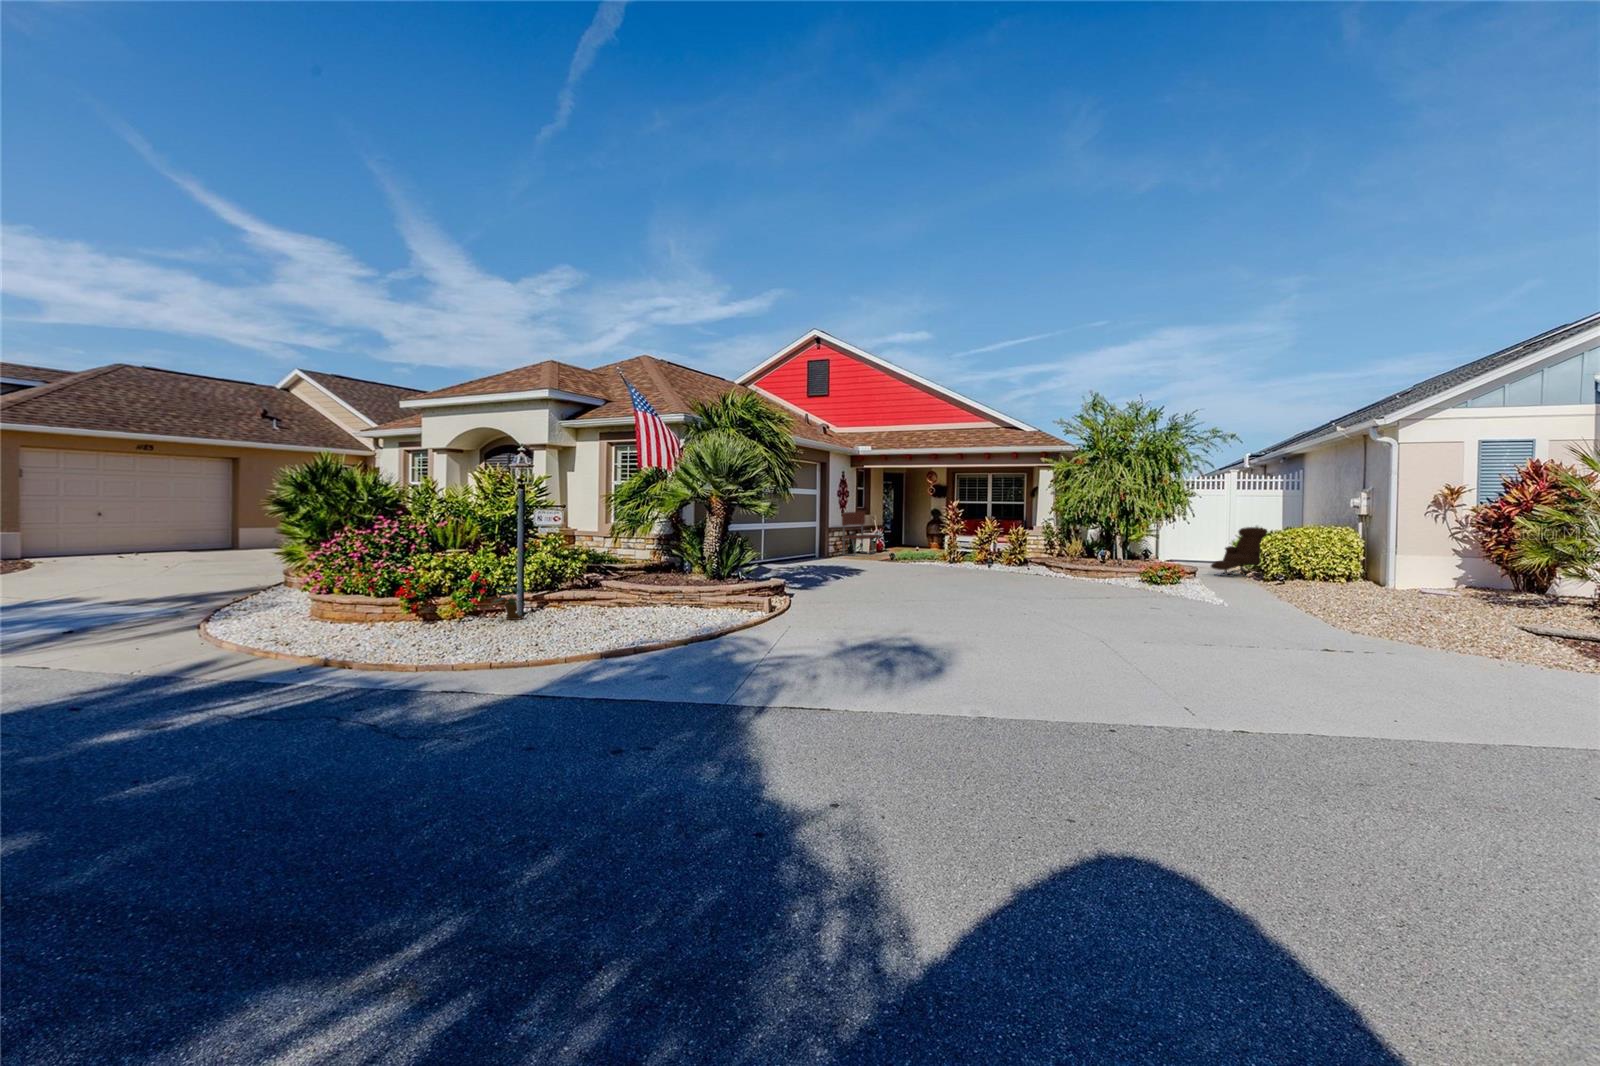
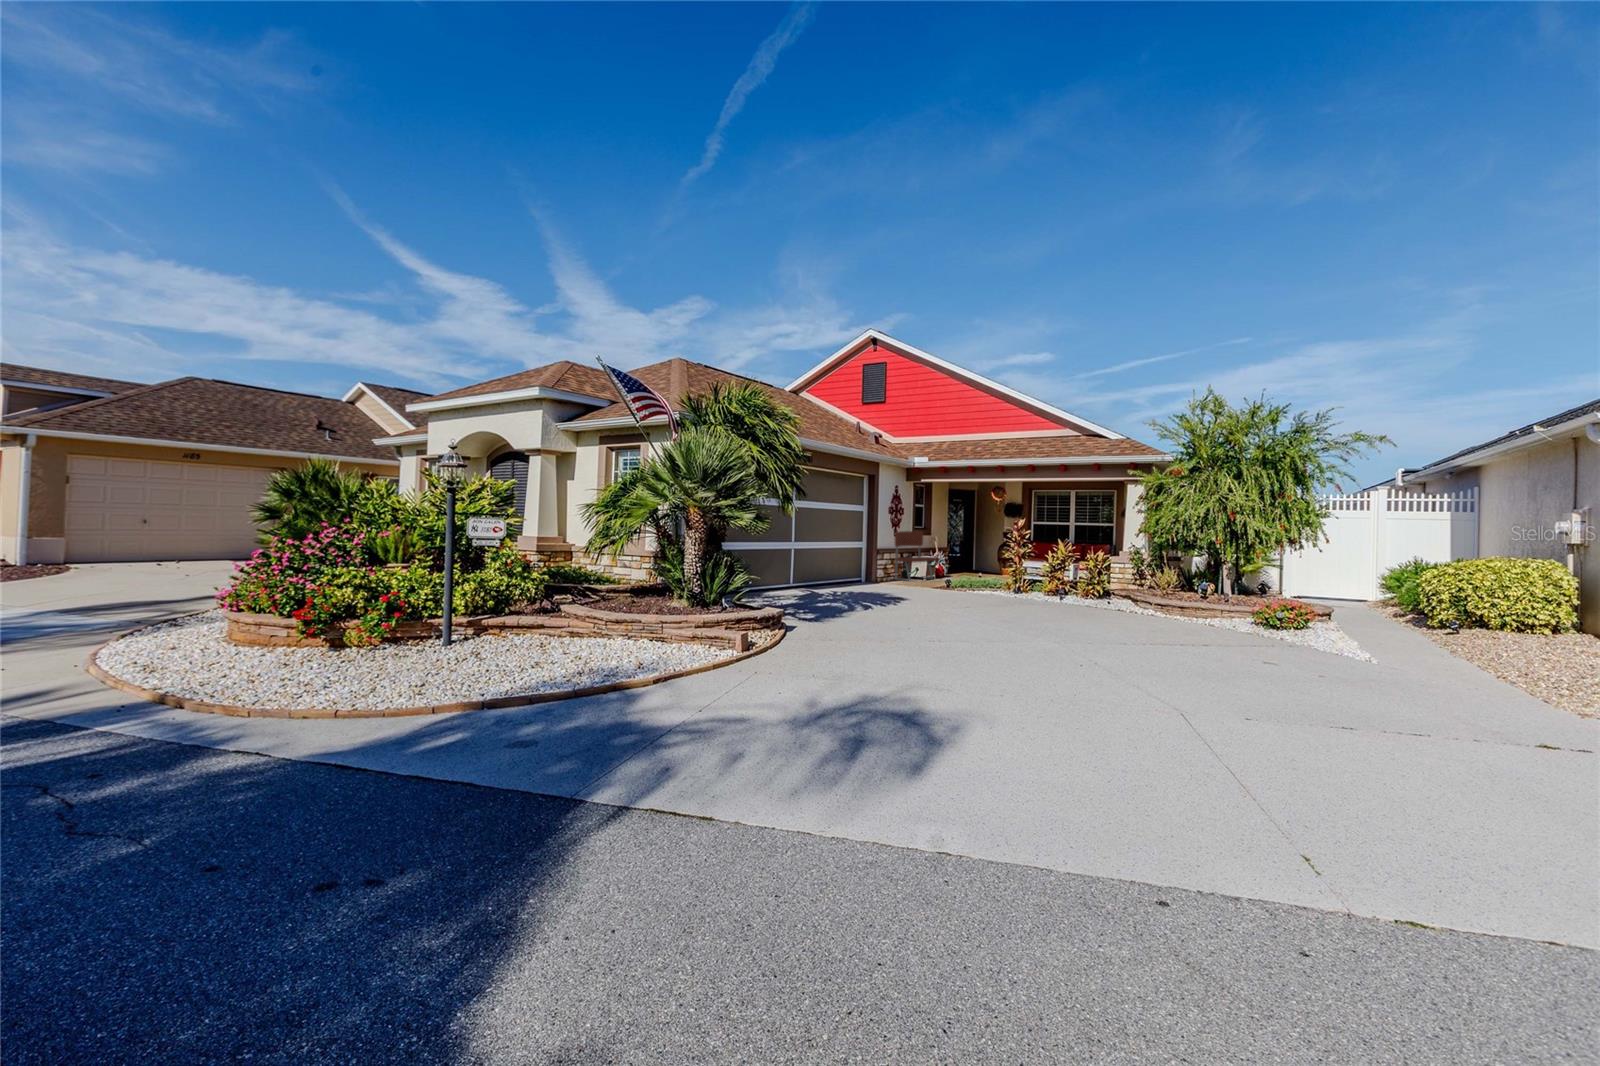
lounge chair: present [1211,527,1267,576] -> none [1351,557,1431,621]
potted plant: present [493,586,526,620] -> none [408,609,453,651]

